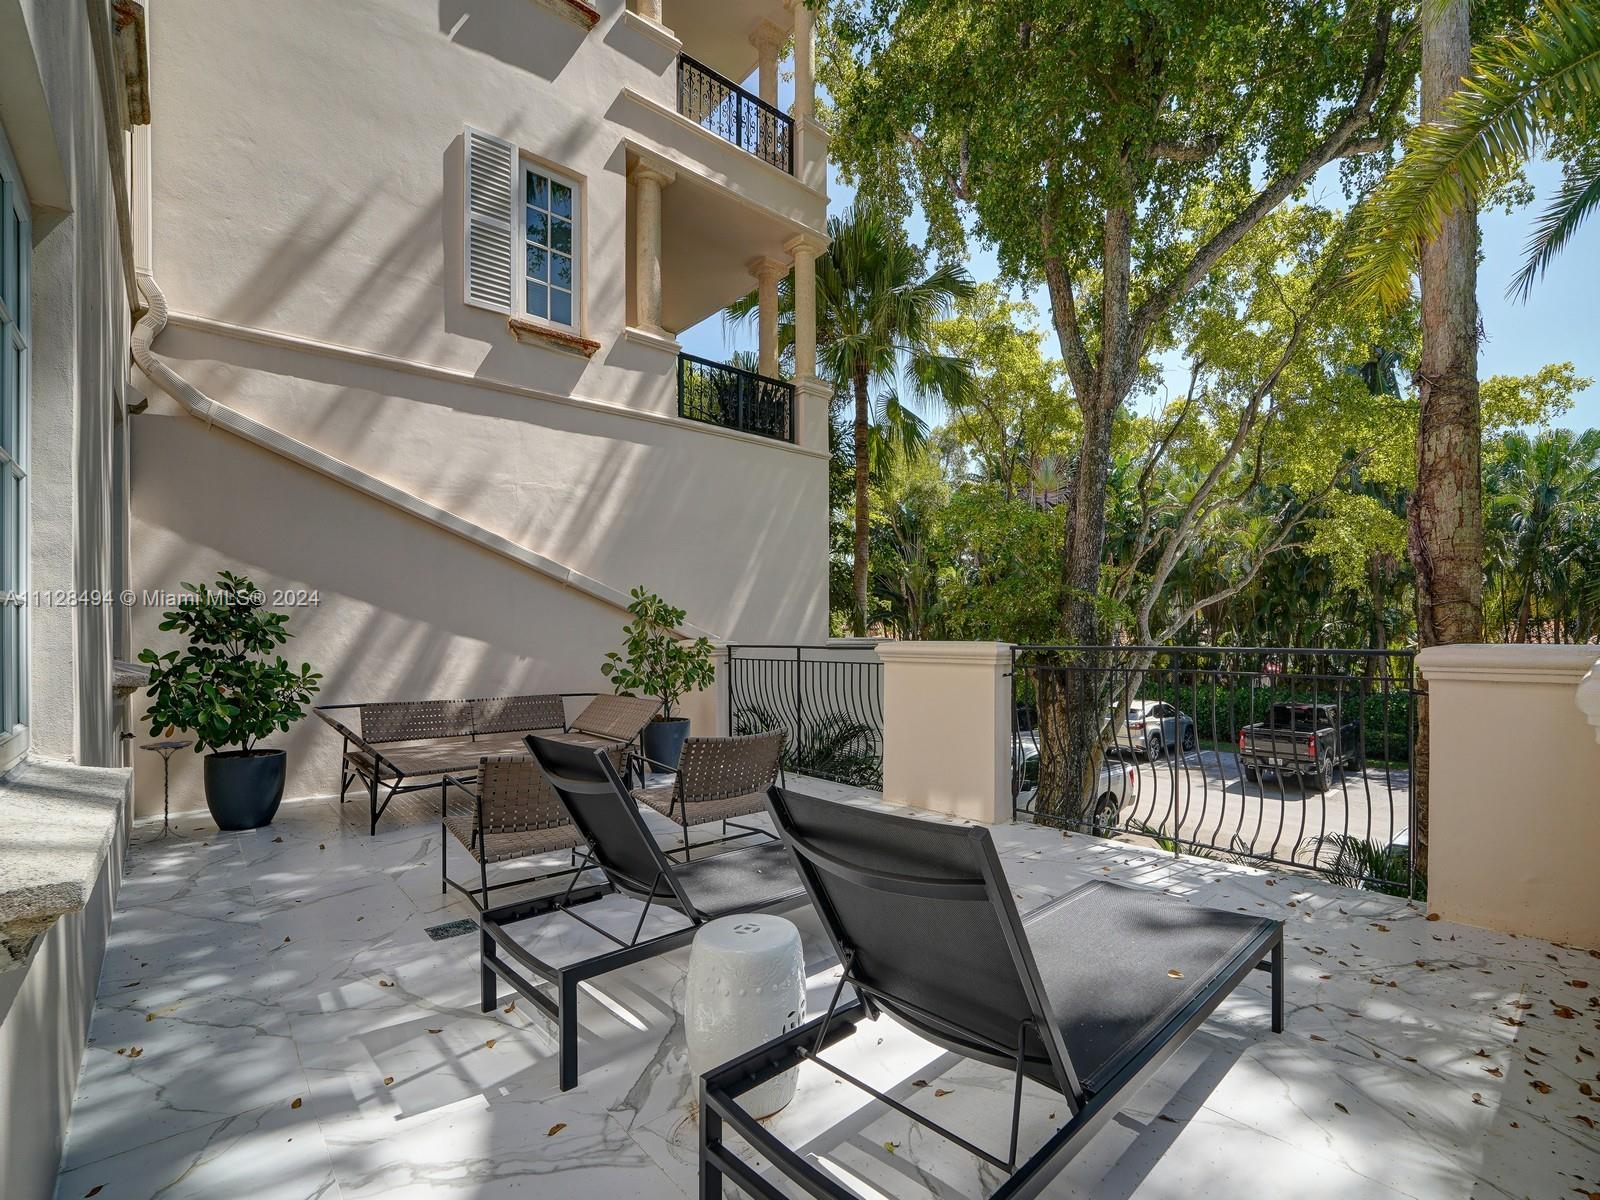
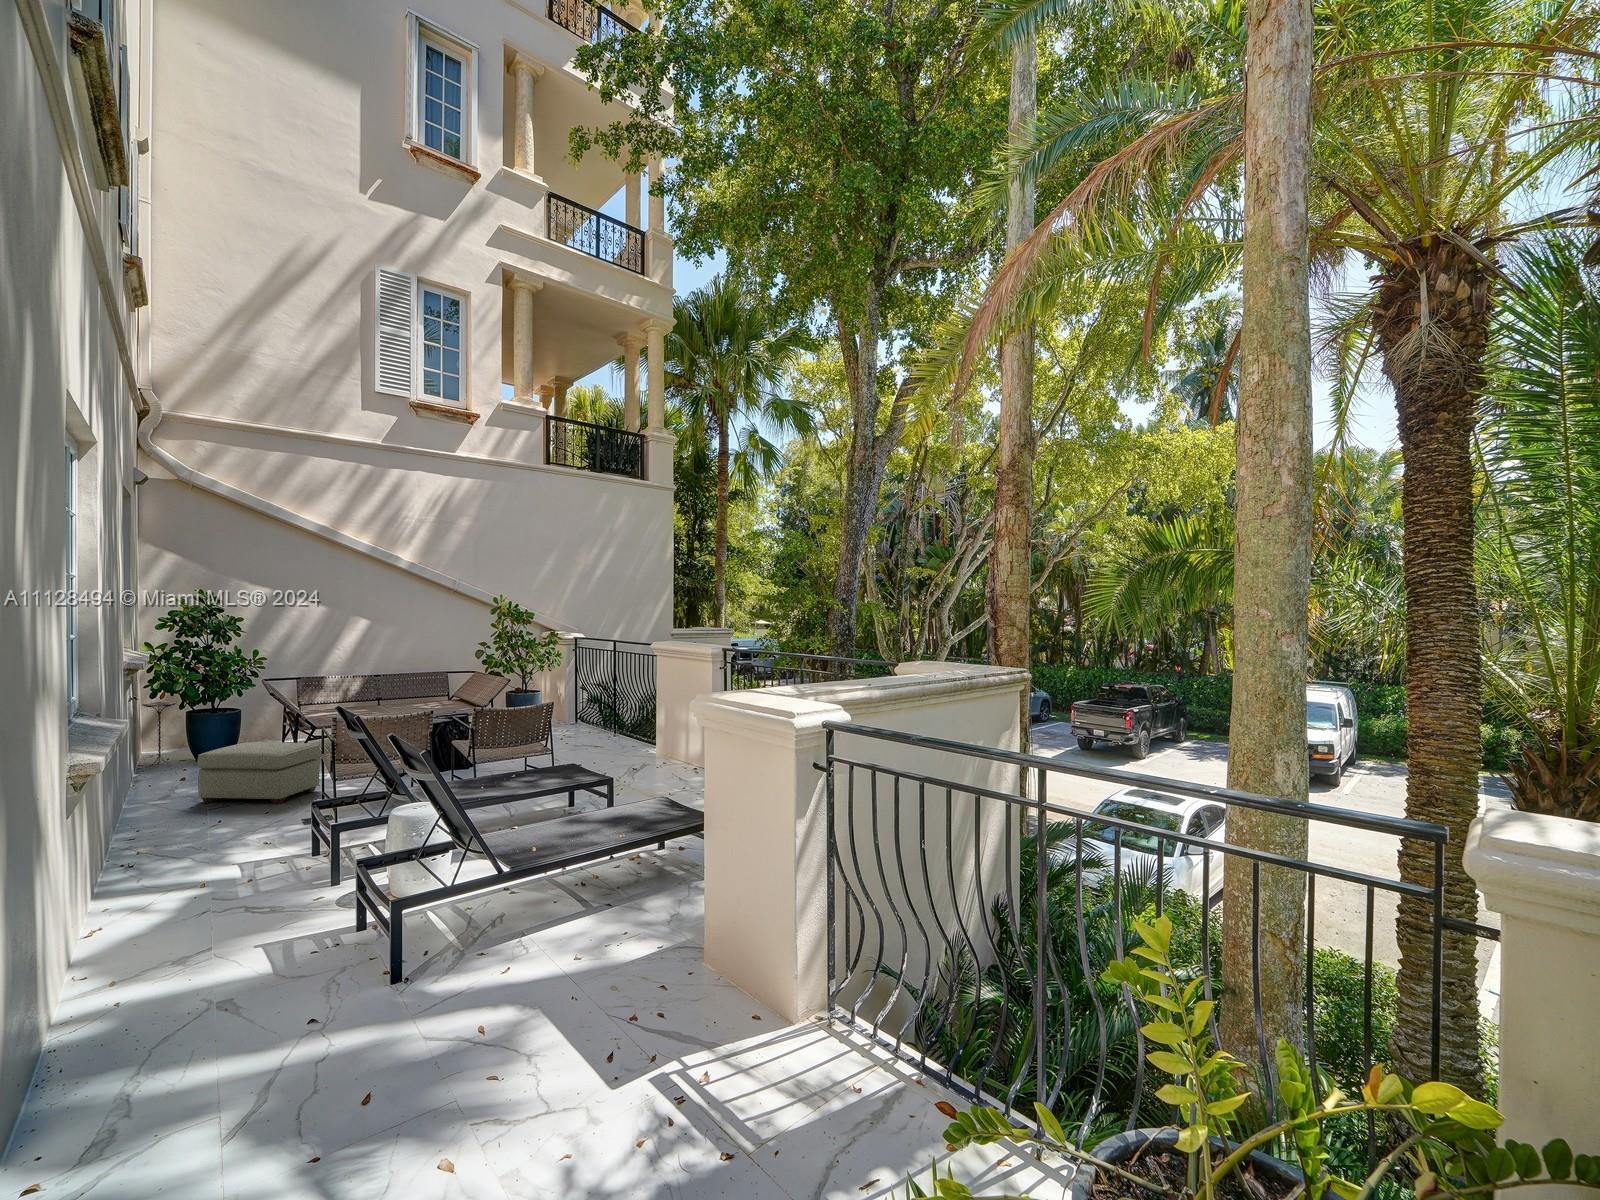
ottoman: none [212,814,417,930] -> present [197,742,320,804]

